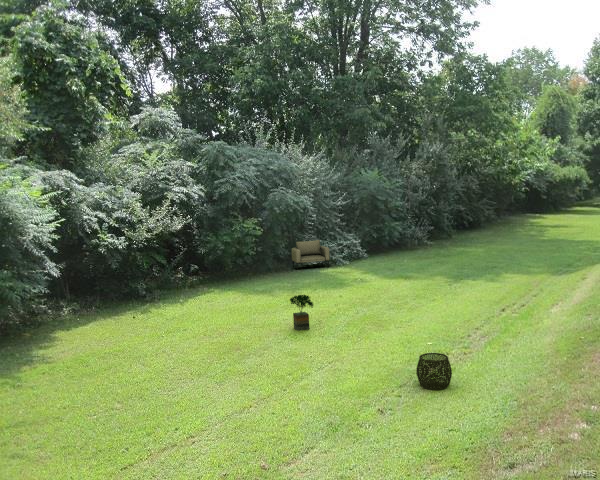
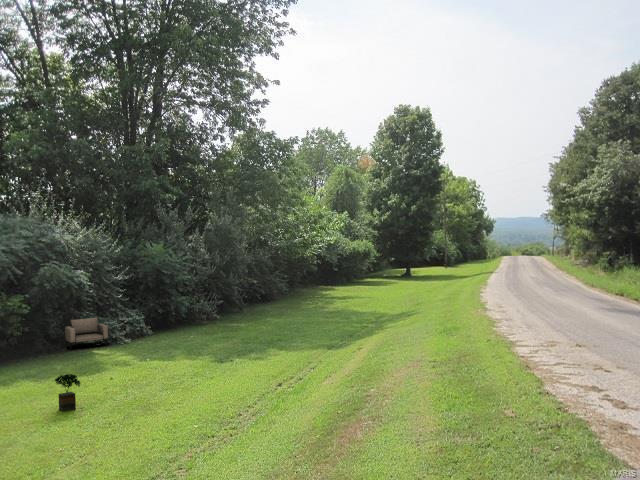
woven basket: present [417,353,452,390] -> none [173,419,205,453]

